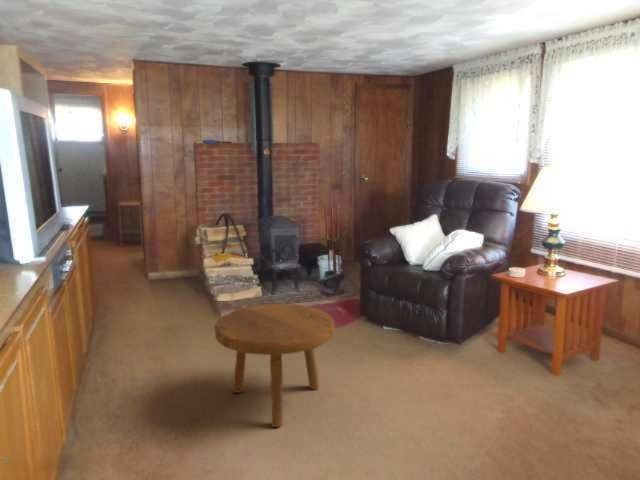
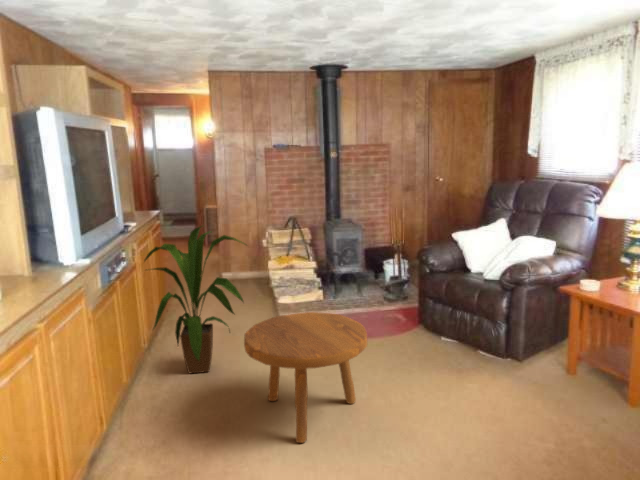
house plant: none [88,219,204,373] -> present [144,226,244,374]

